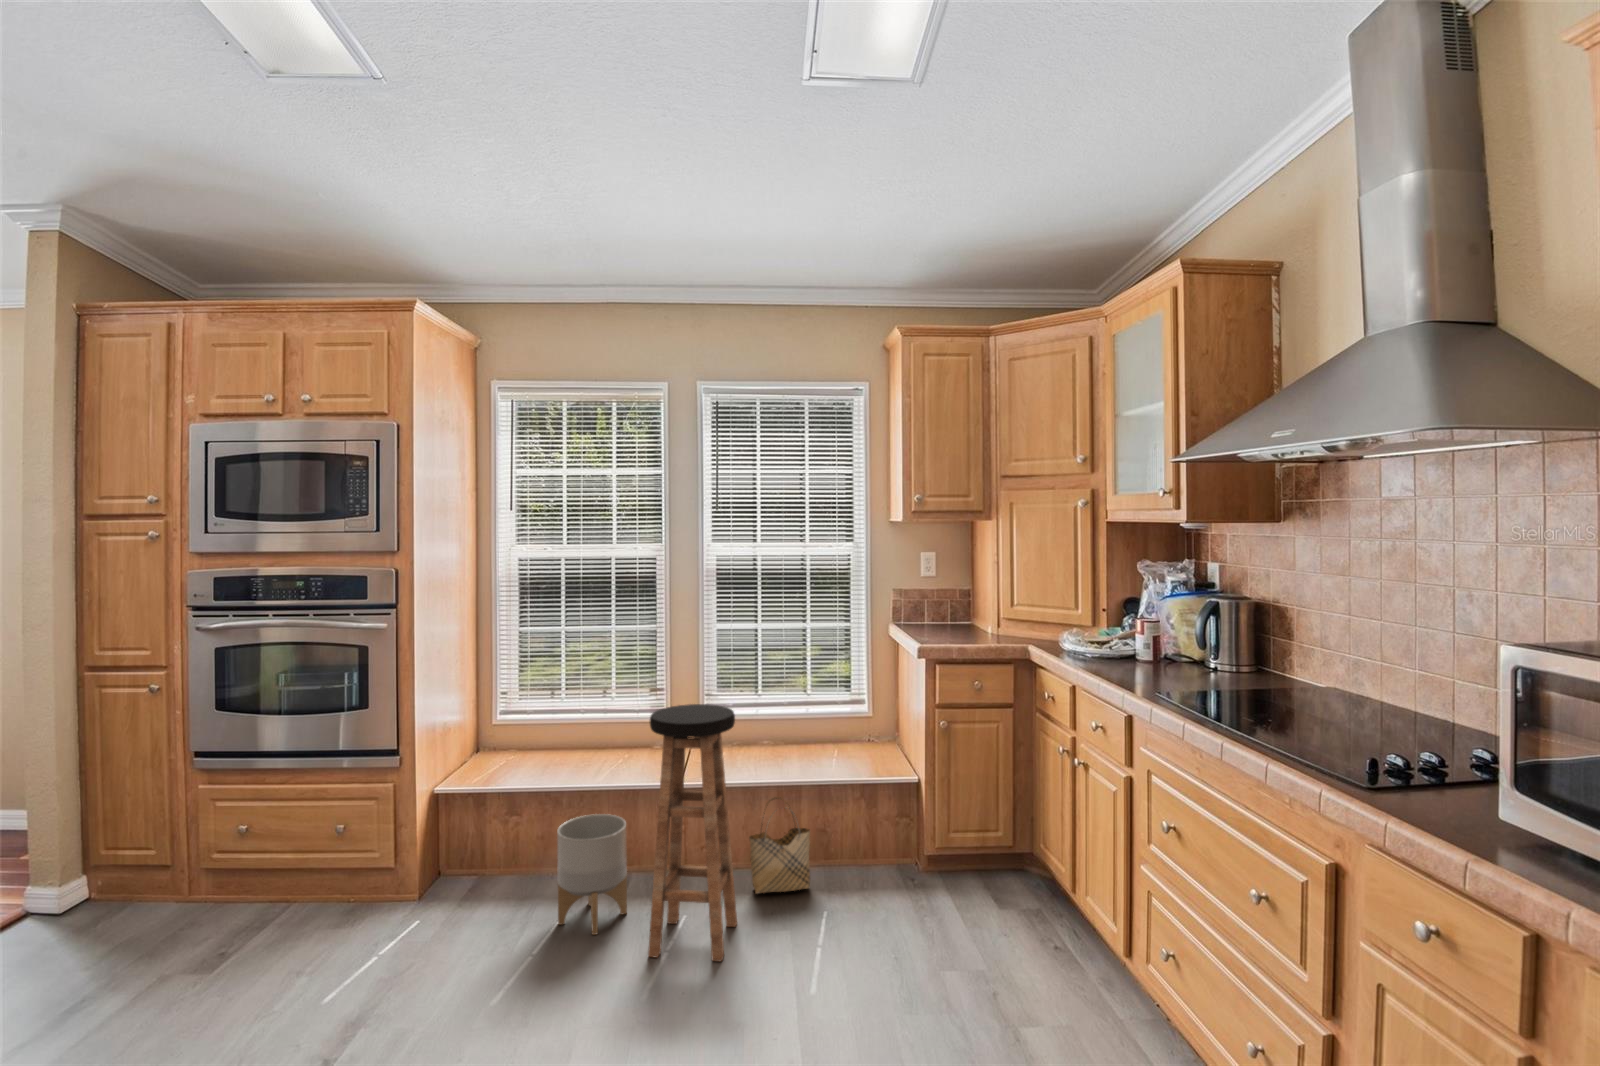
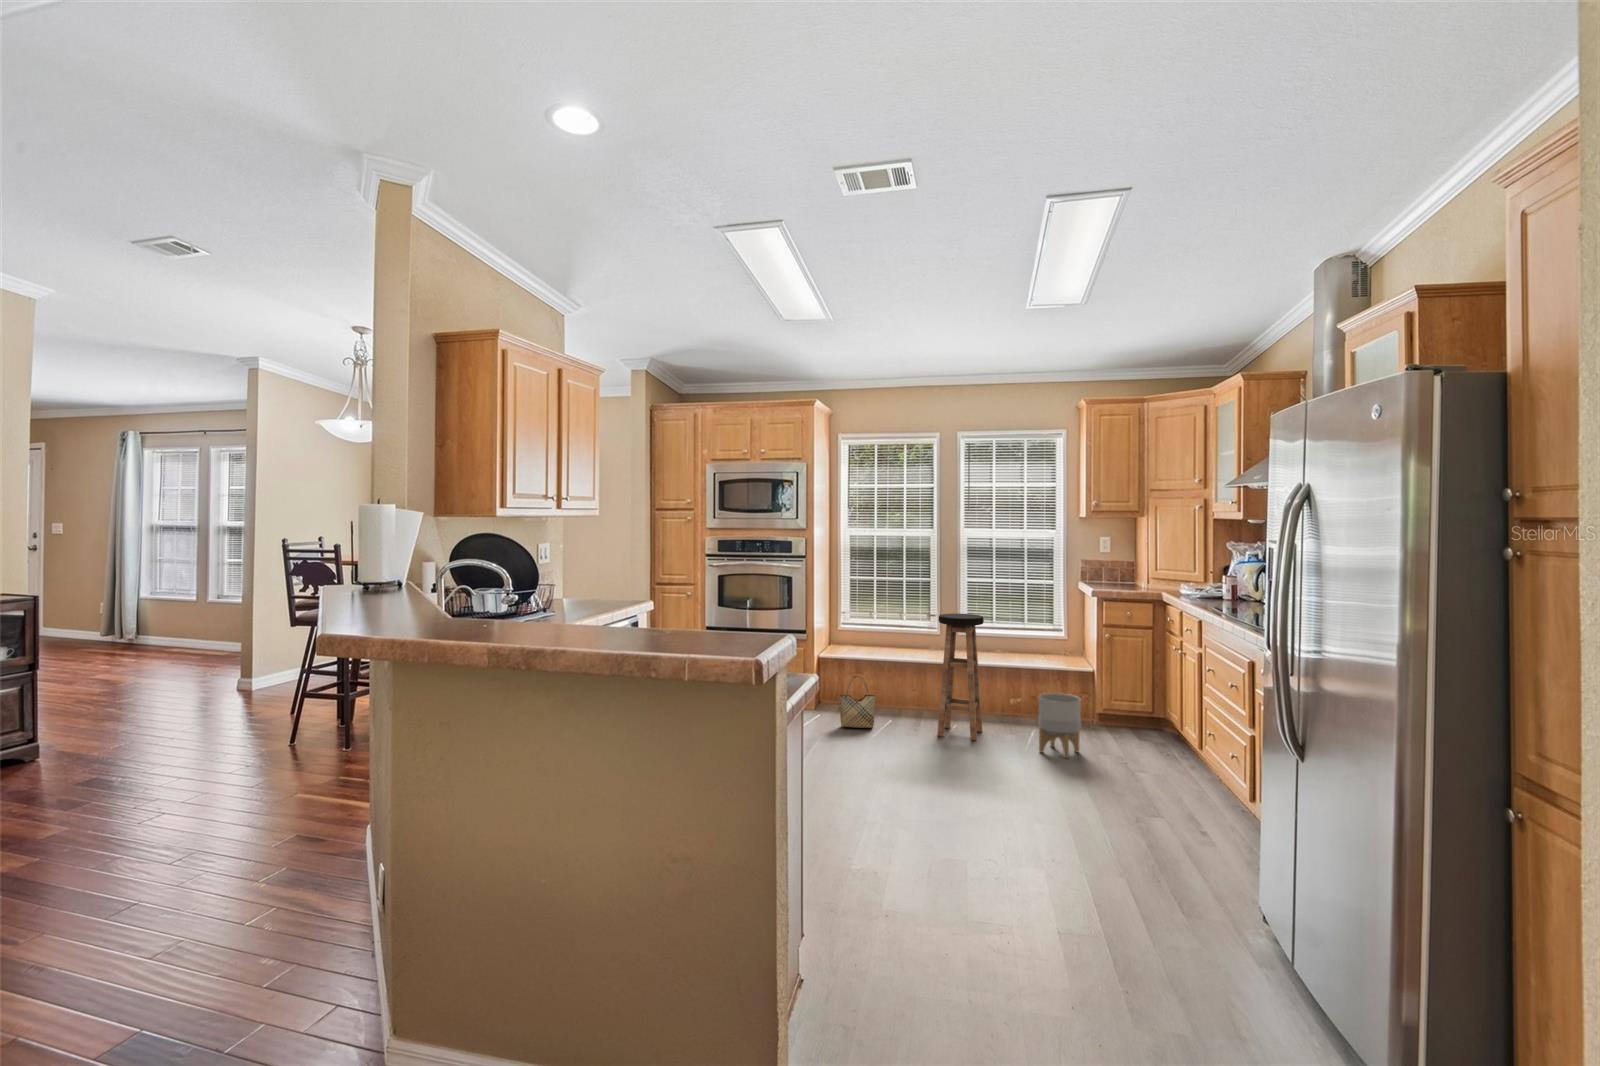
woven basket: present [749,798,810,893] -> present [839,676,876,728]
planter: present [557,814,627,935] -> present [1038,693,1081,758]

